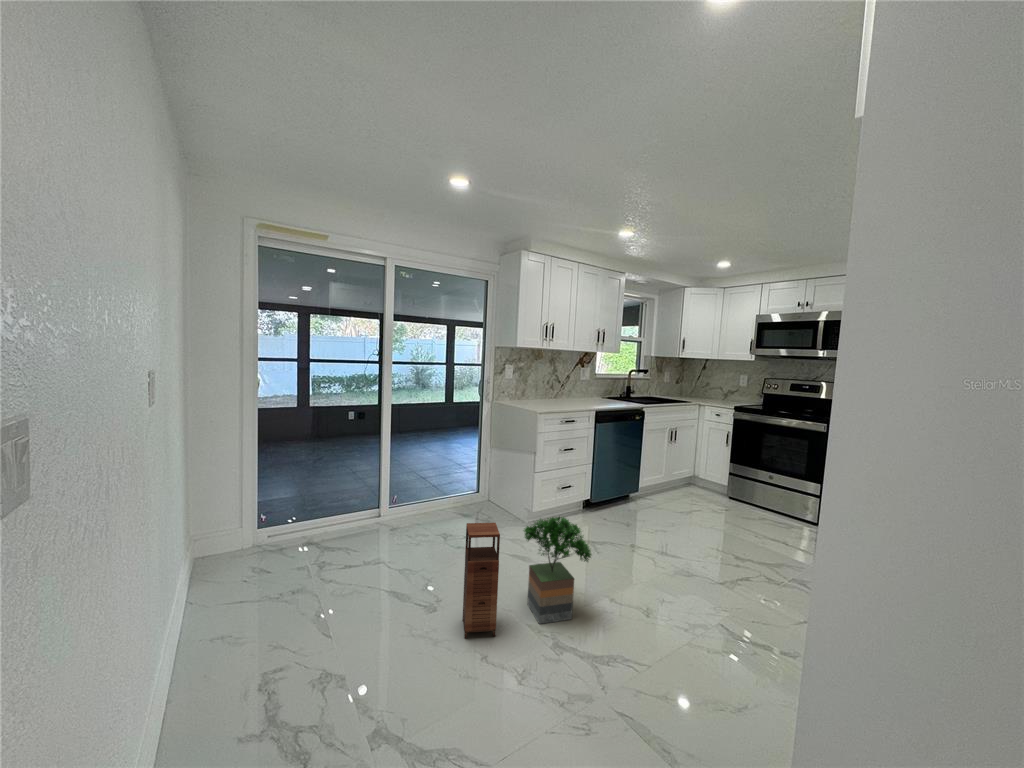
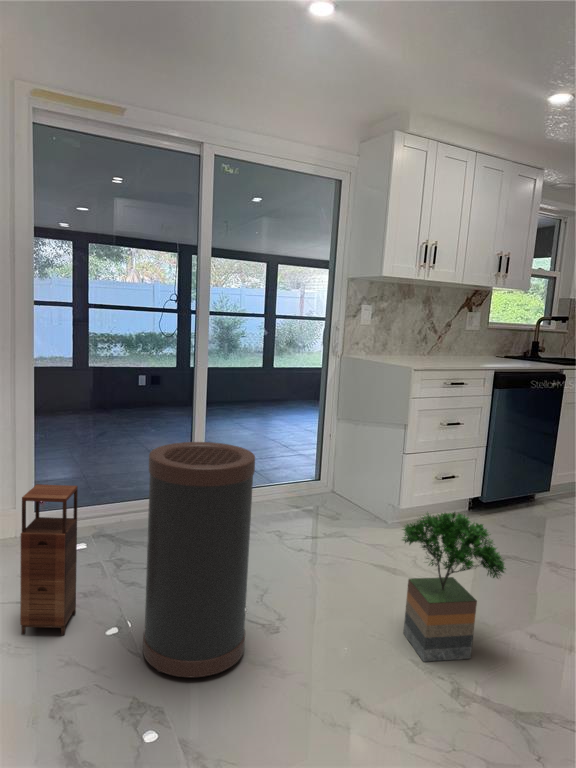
trash can: none [337,476,417,649] -> present [143,442,255,678]
storage cabinet: present [463,523,500,638] -> present [20,484,78,635]

